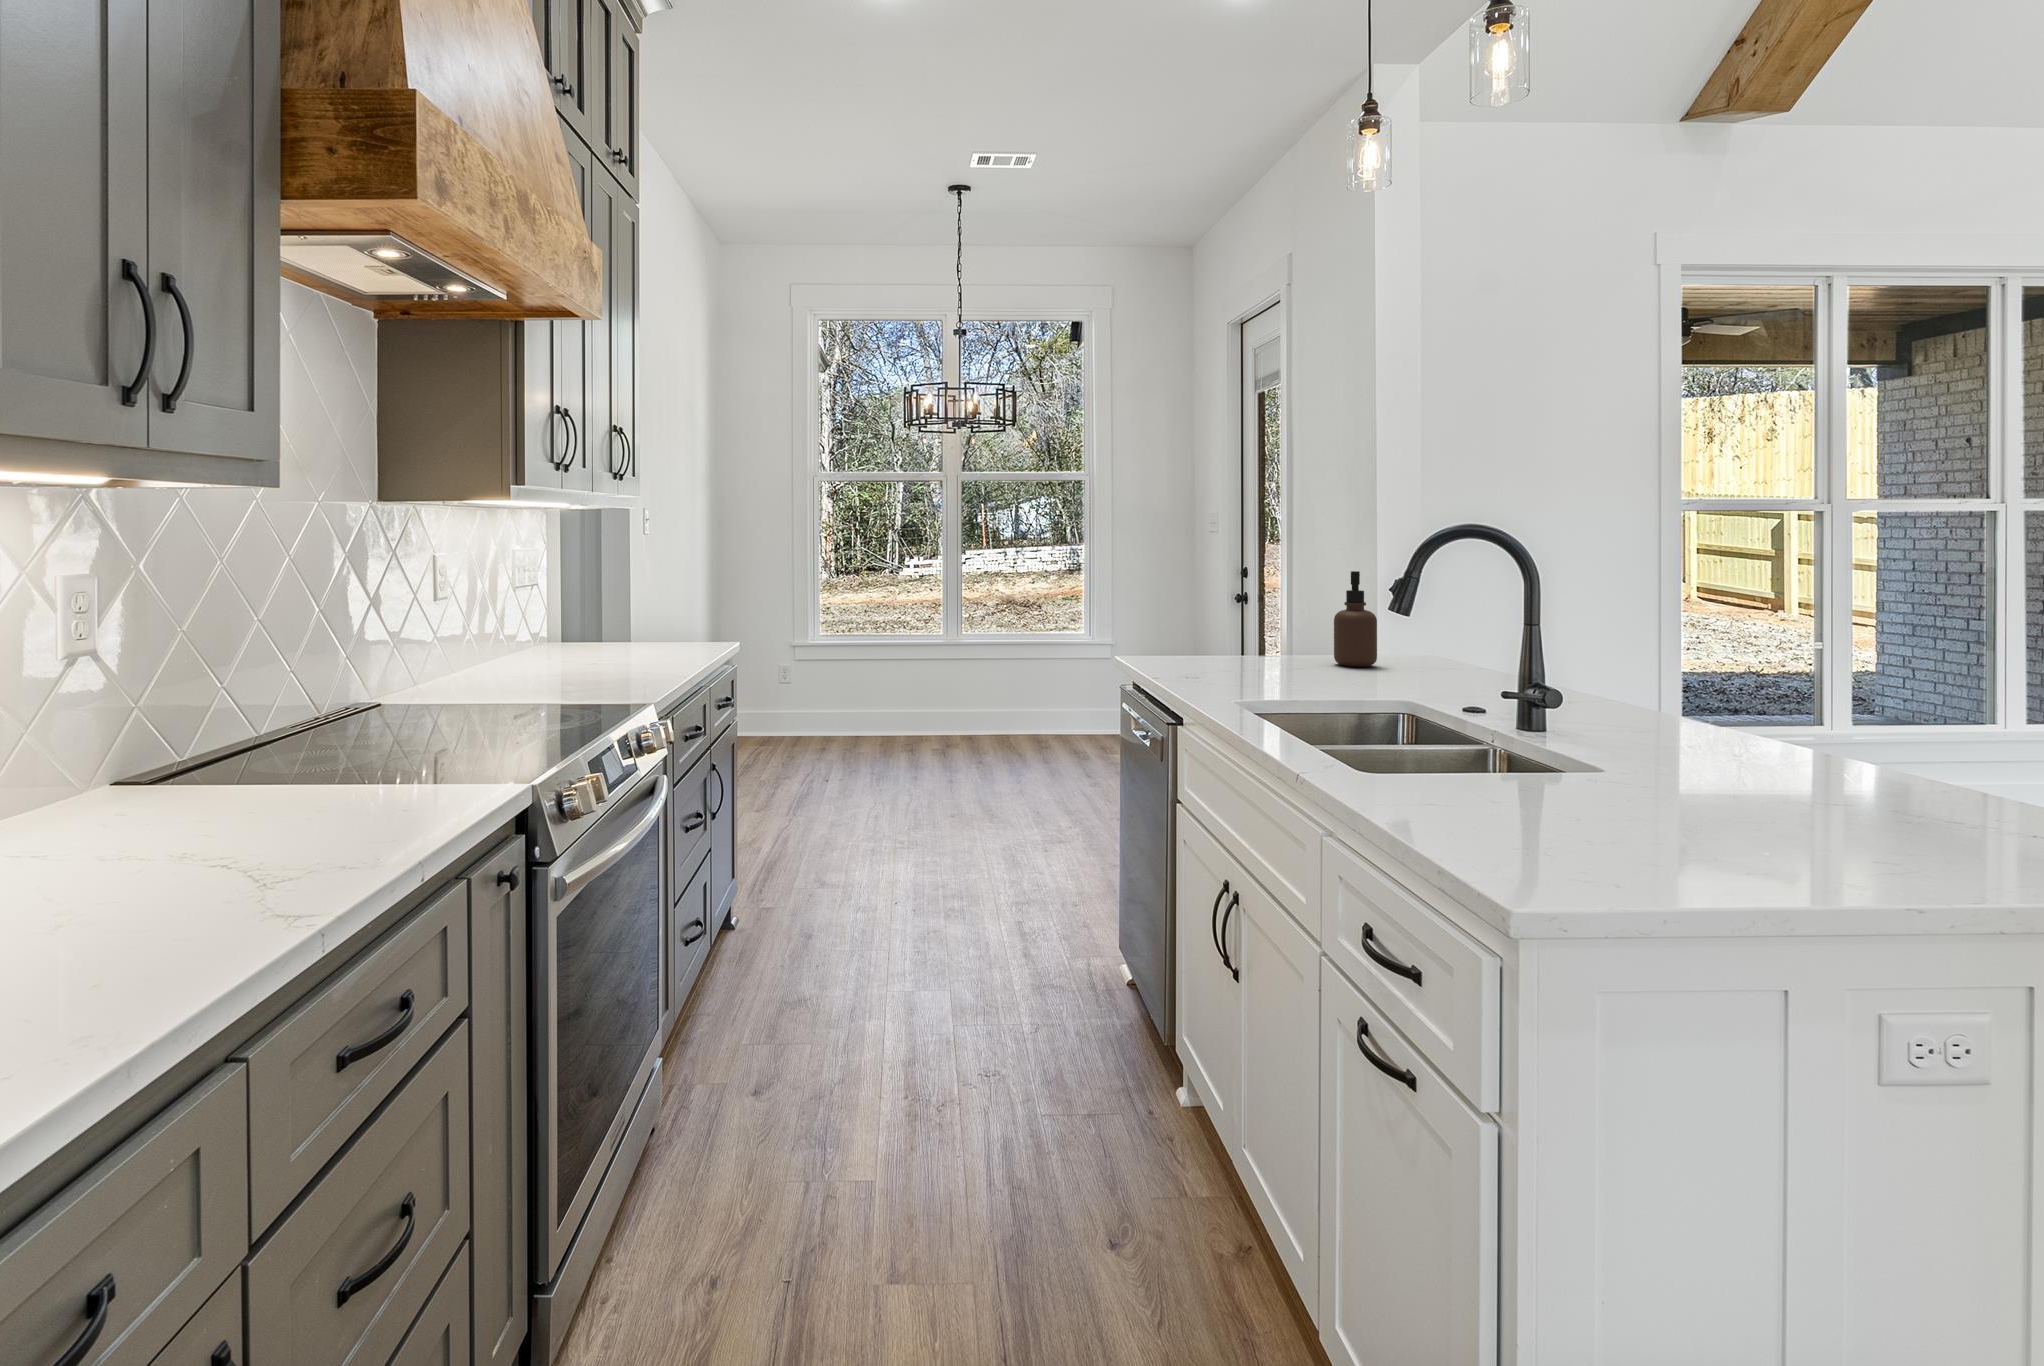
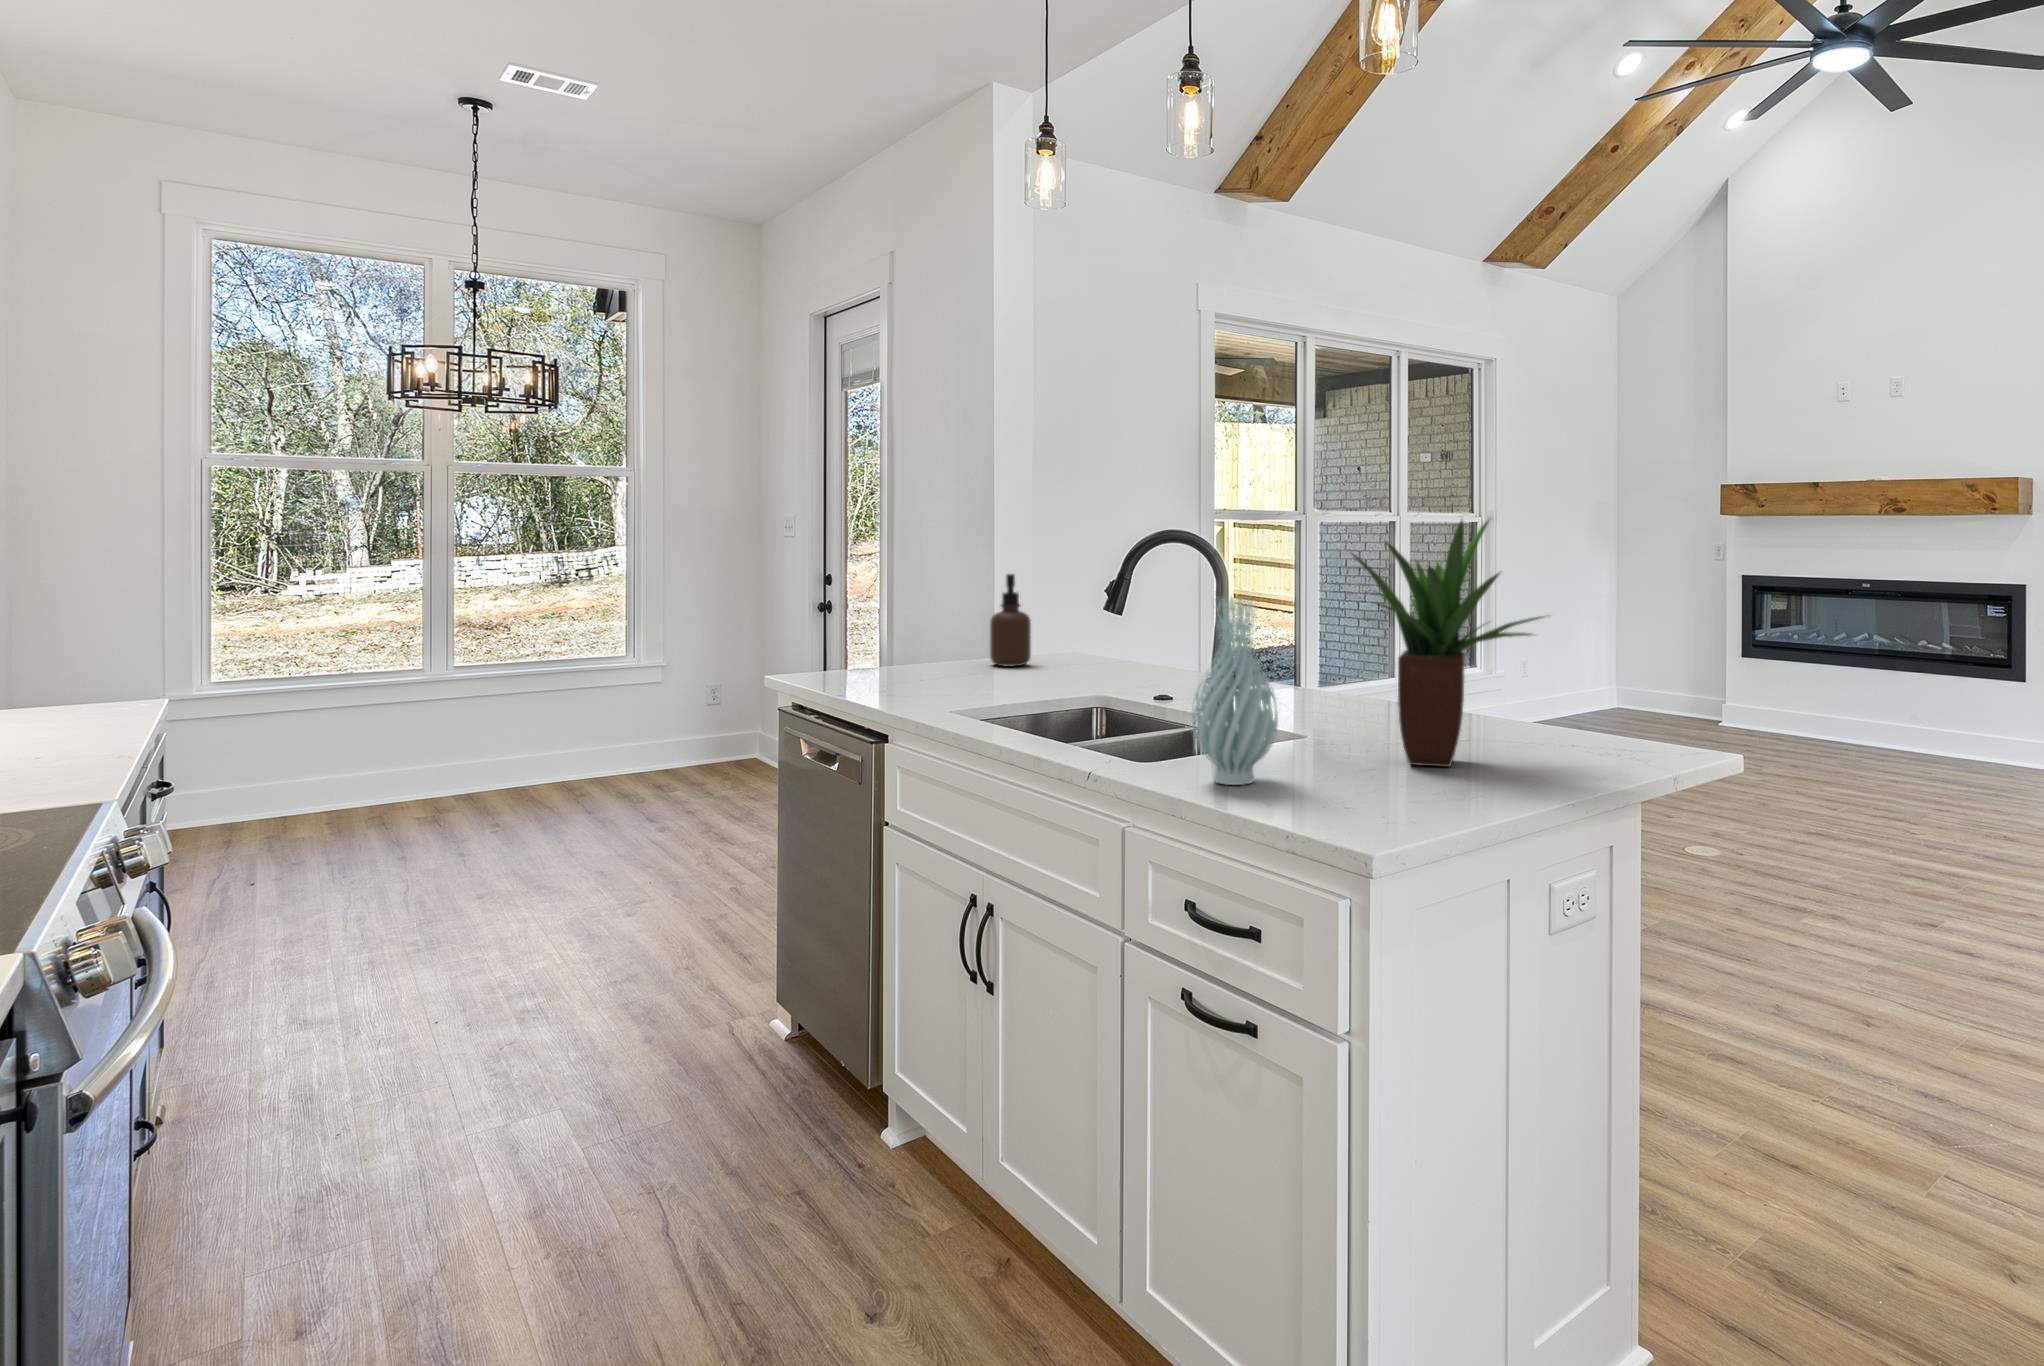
potted plant: none [1624,507,1926,827] -> present [1352,520,1543,767]
vase: none [1397,597,1501,809] -> present [1192,597,1278,785]

